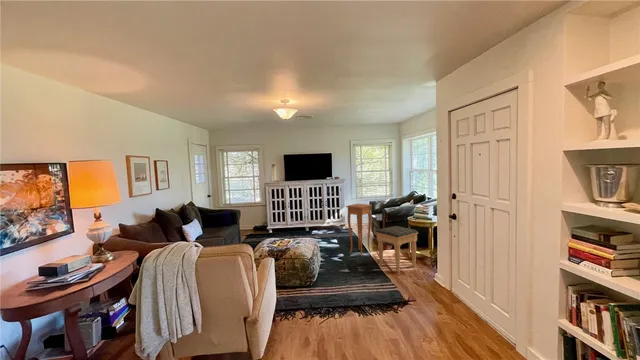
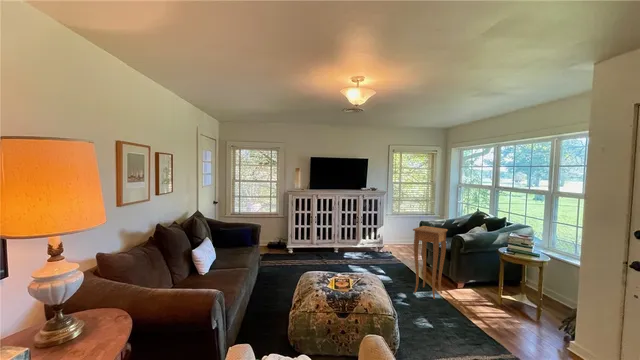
footstool: present [376,226,418,272] -> none [468,262,532,334]

